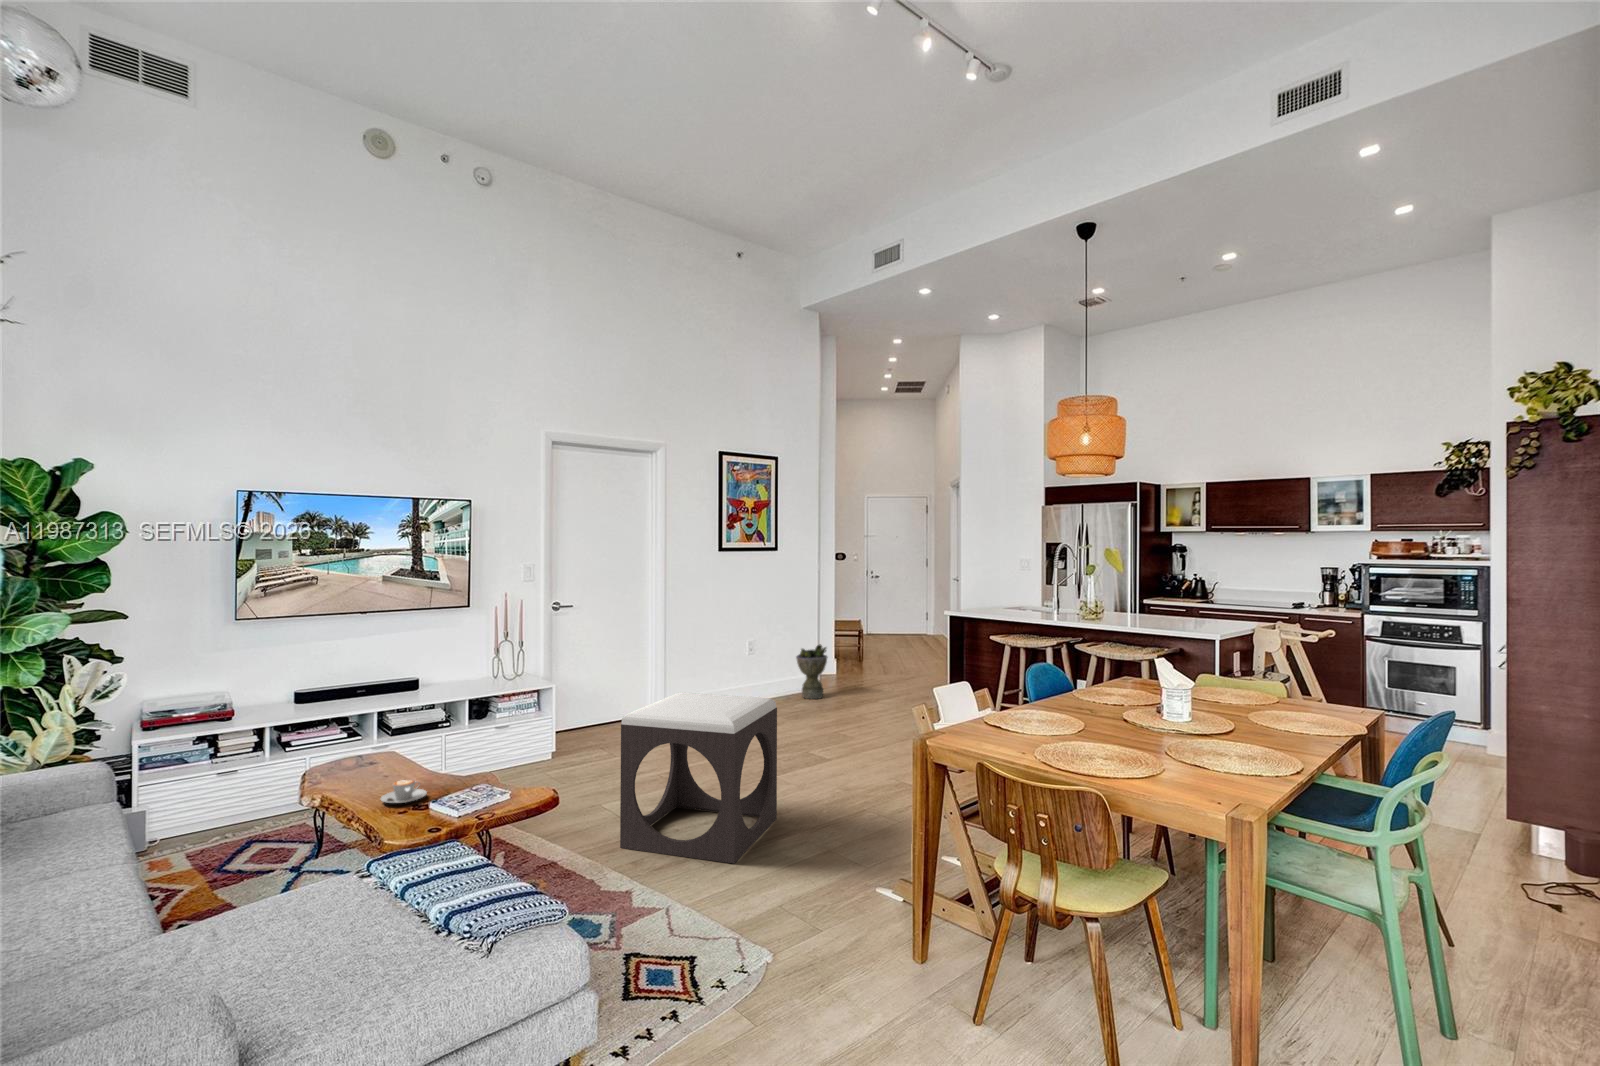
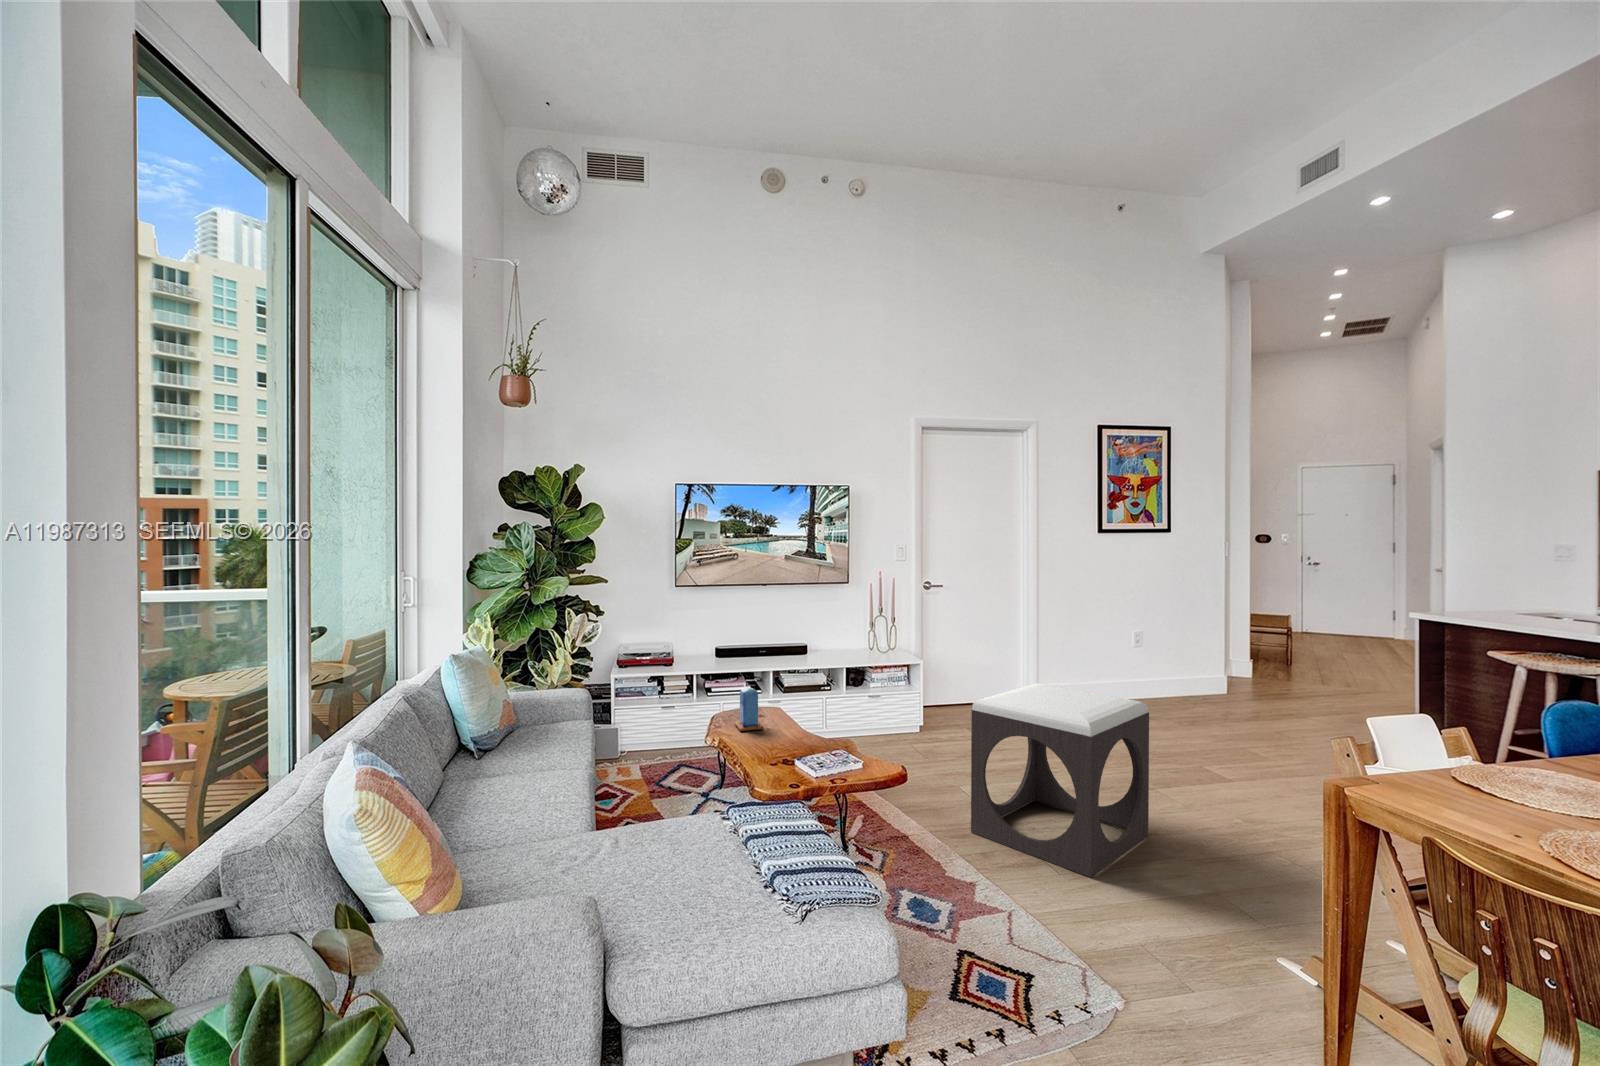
planter: present [796,644,828,699] -> none [1190,642,1231,704]
candle: none [340,727,381,783] -> present [735,684,763,731]
coffee cup: present [381,779,427,803] -> none [757,735,793,756]

